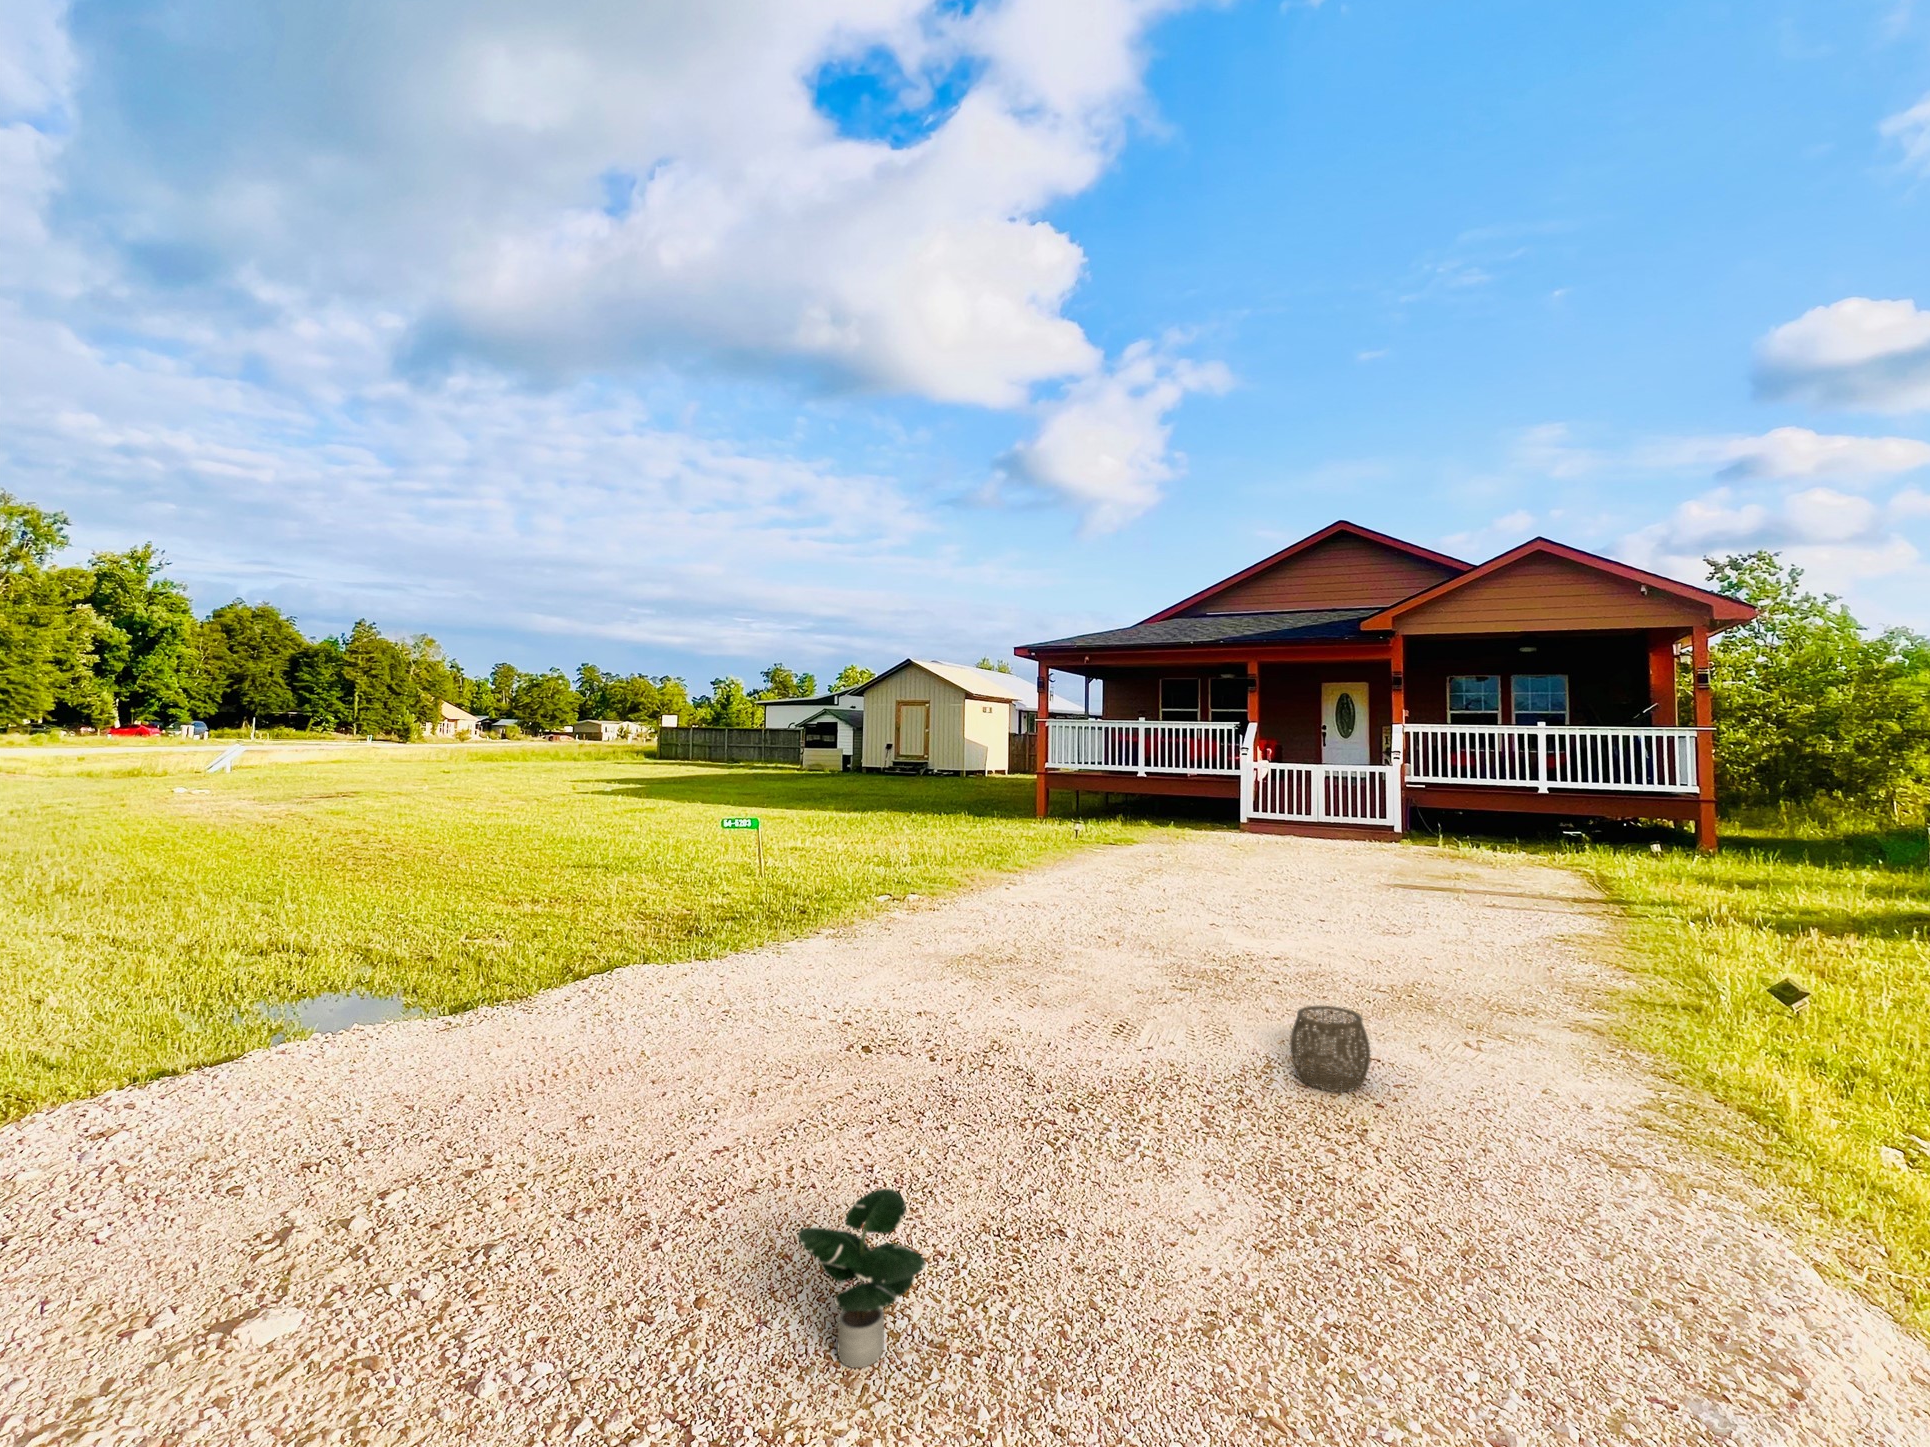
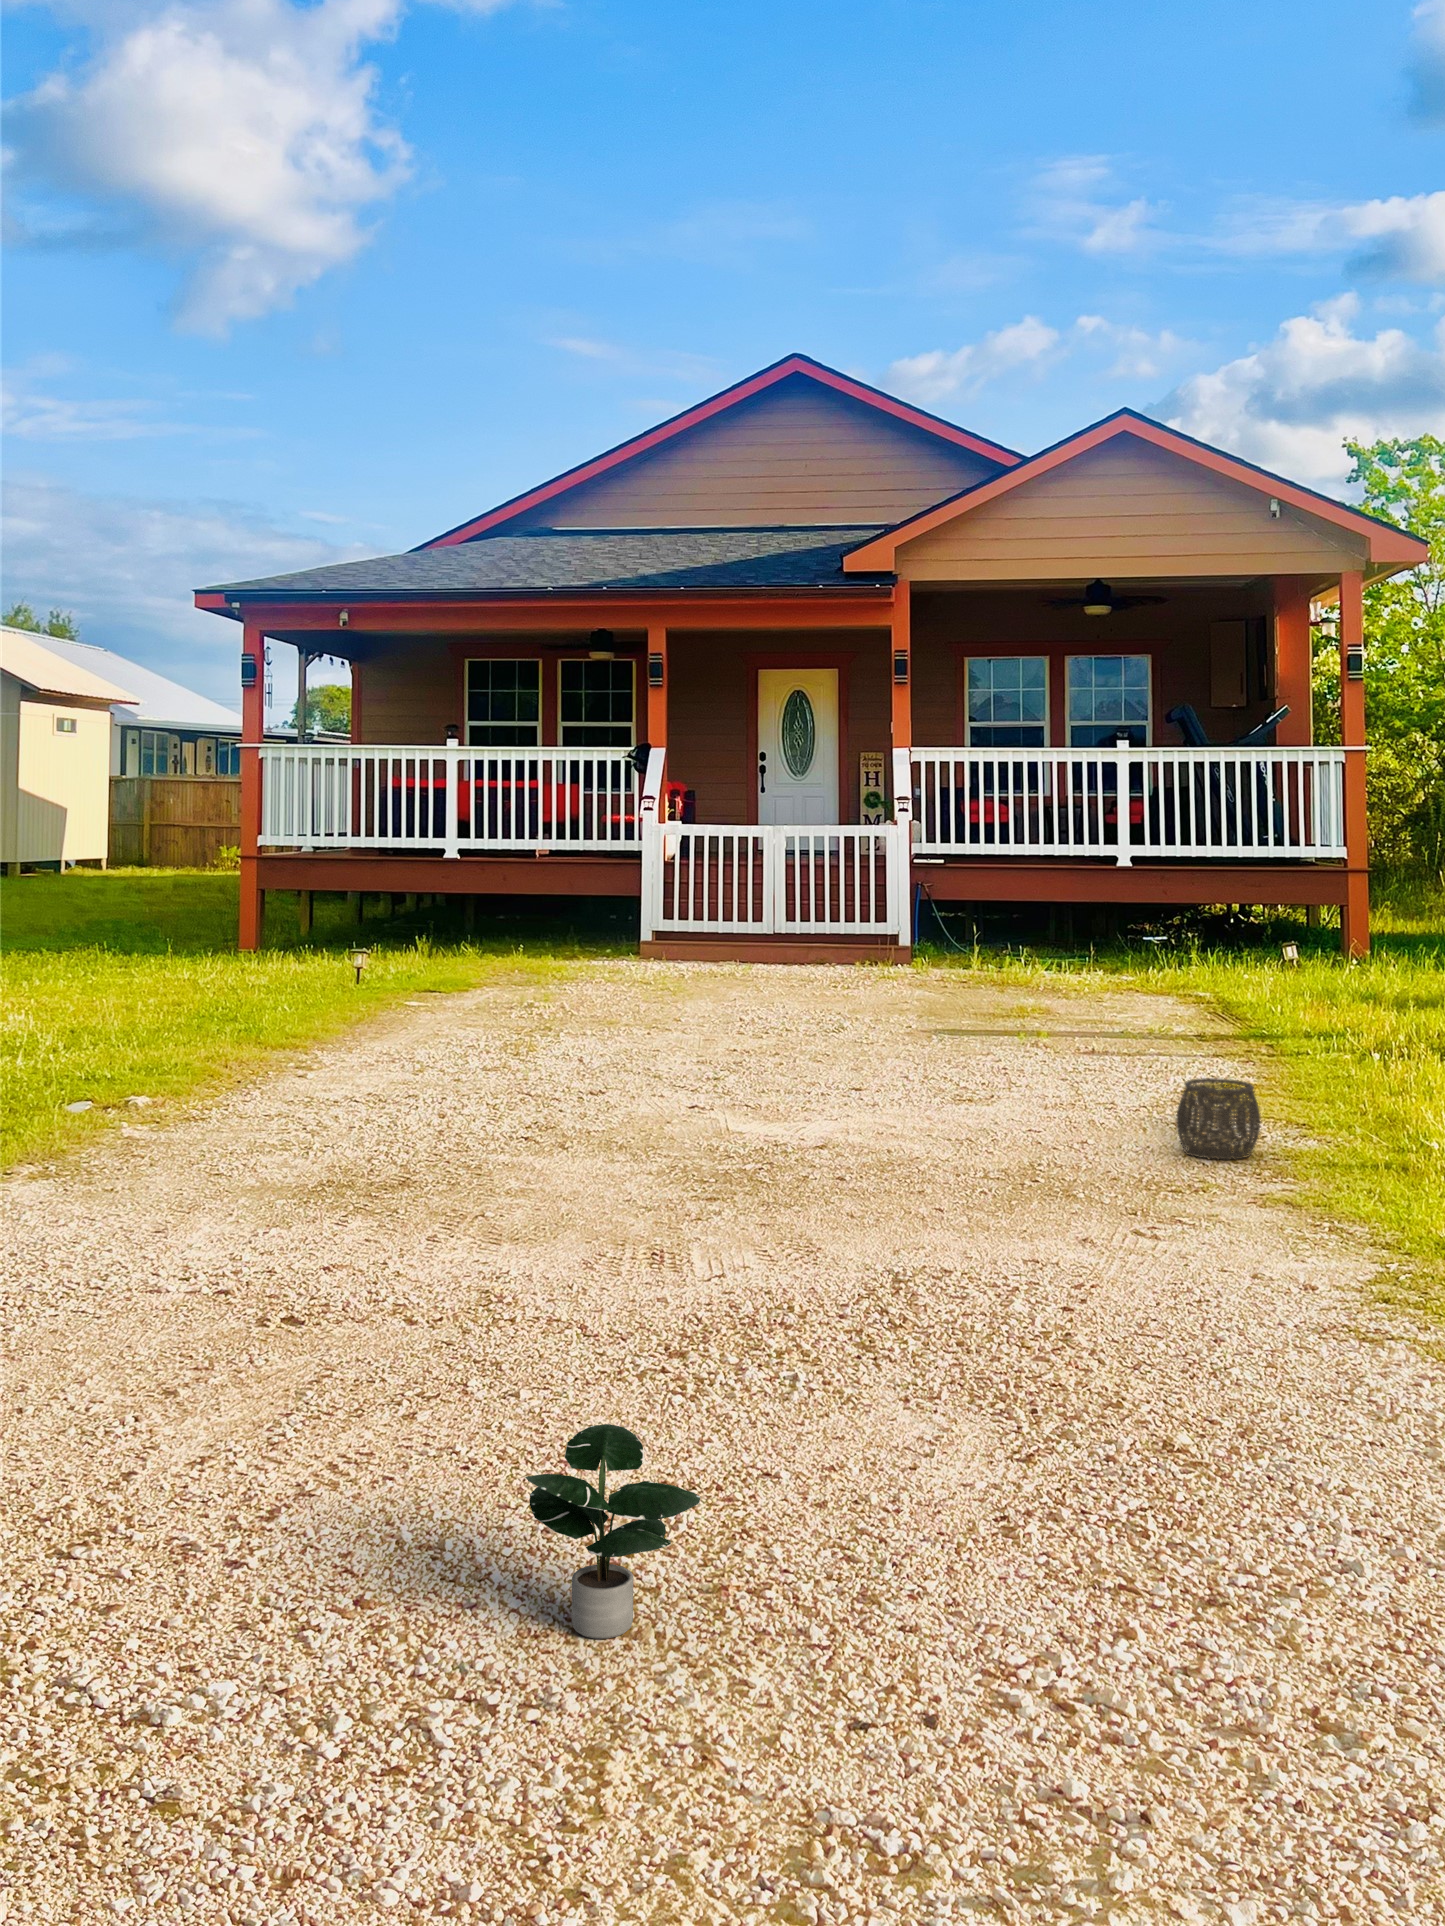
woven basket: present [1290,1006,1371,1092] -> present [1176,1078,1261,1160]

